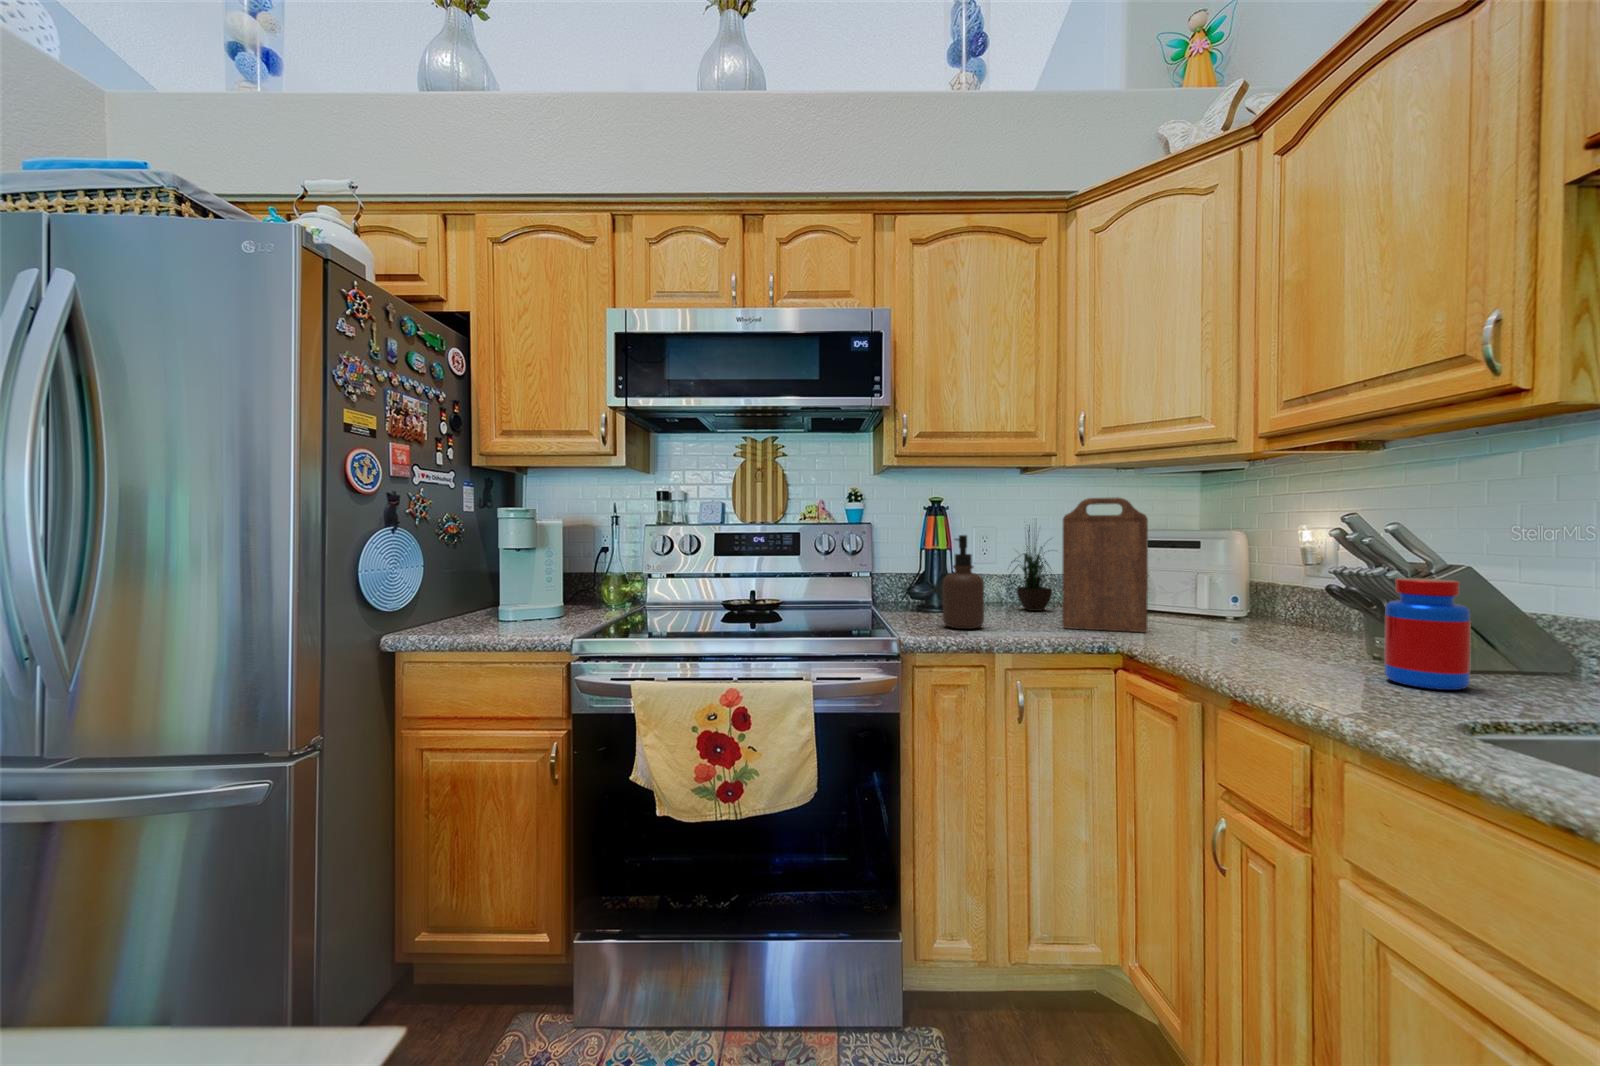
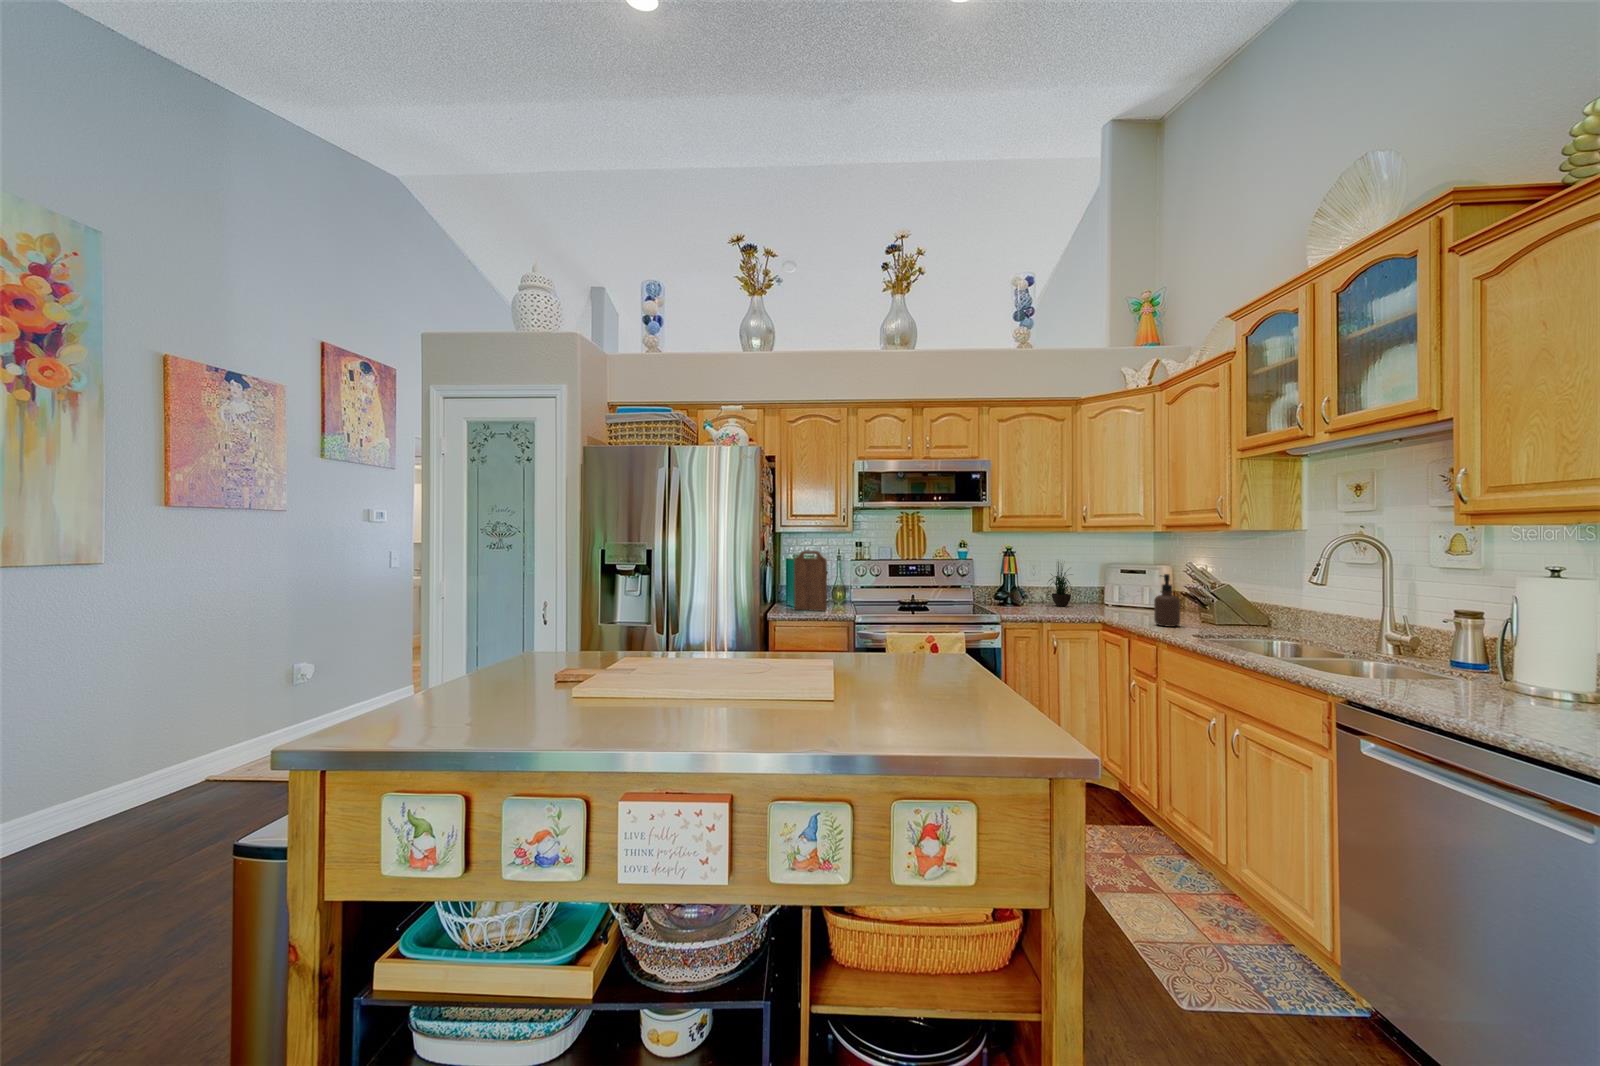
cutting board: present [1062,498,1148,632] -> present [794,551,827,611]
soap dispenser: present [943,535,984,629] -> present [1154,574,1180,627]
jar: present [1384,578,1471,690] -> none [1197,591,1225,632]

